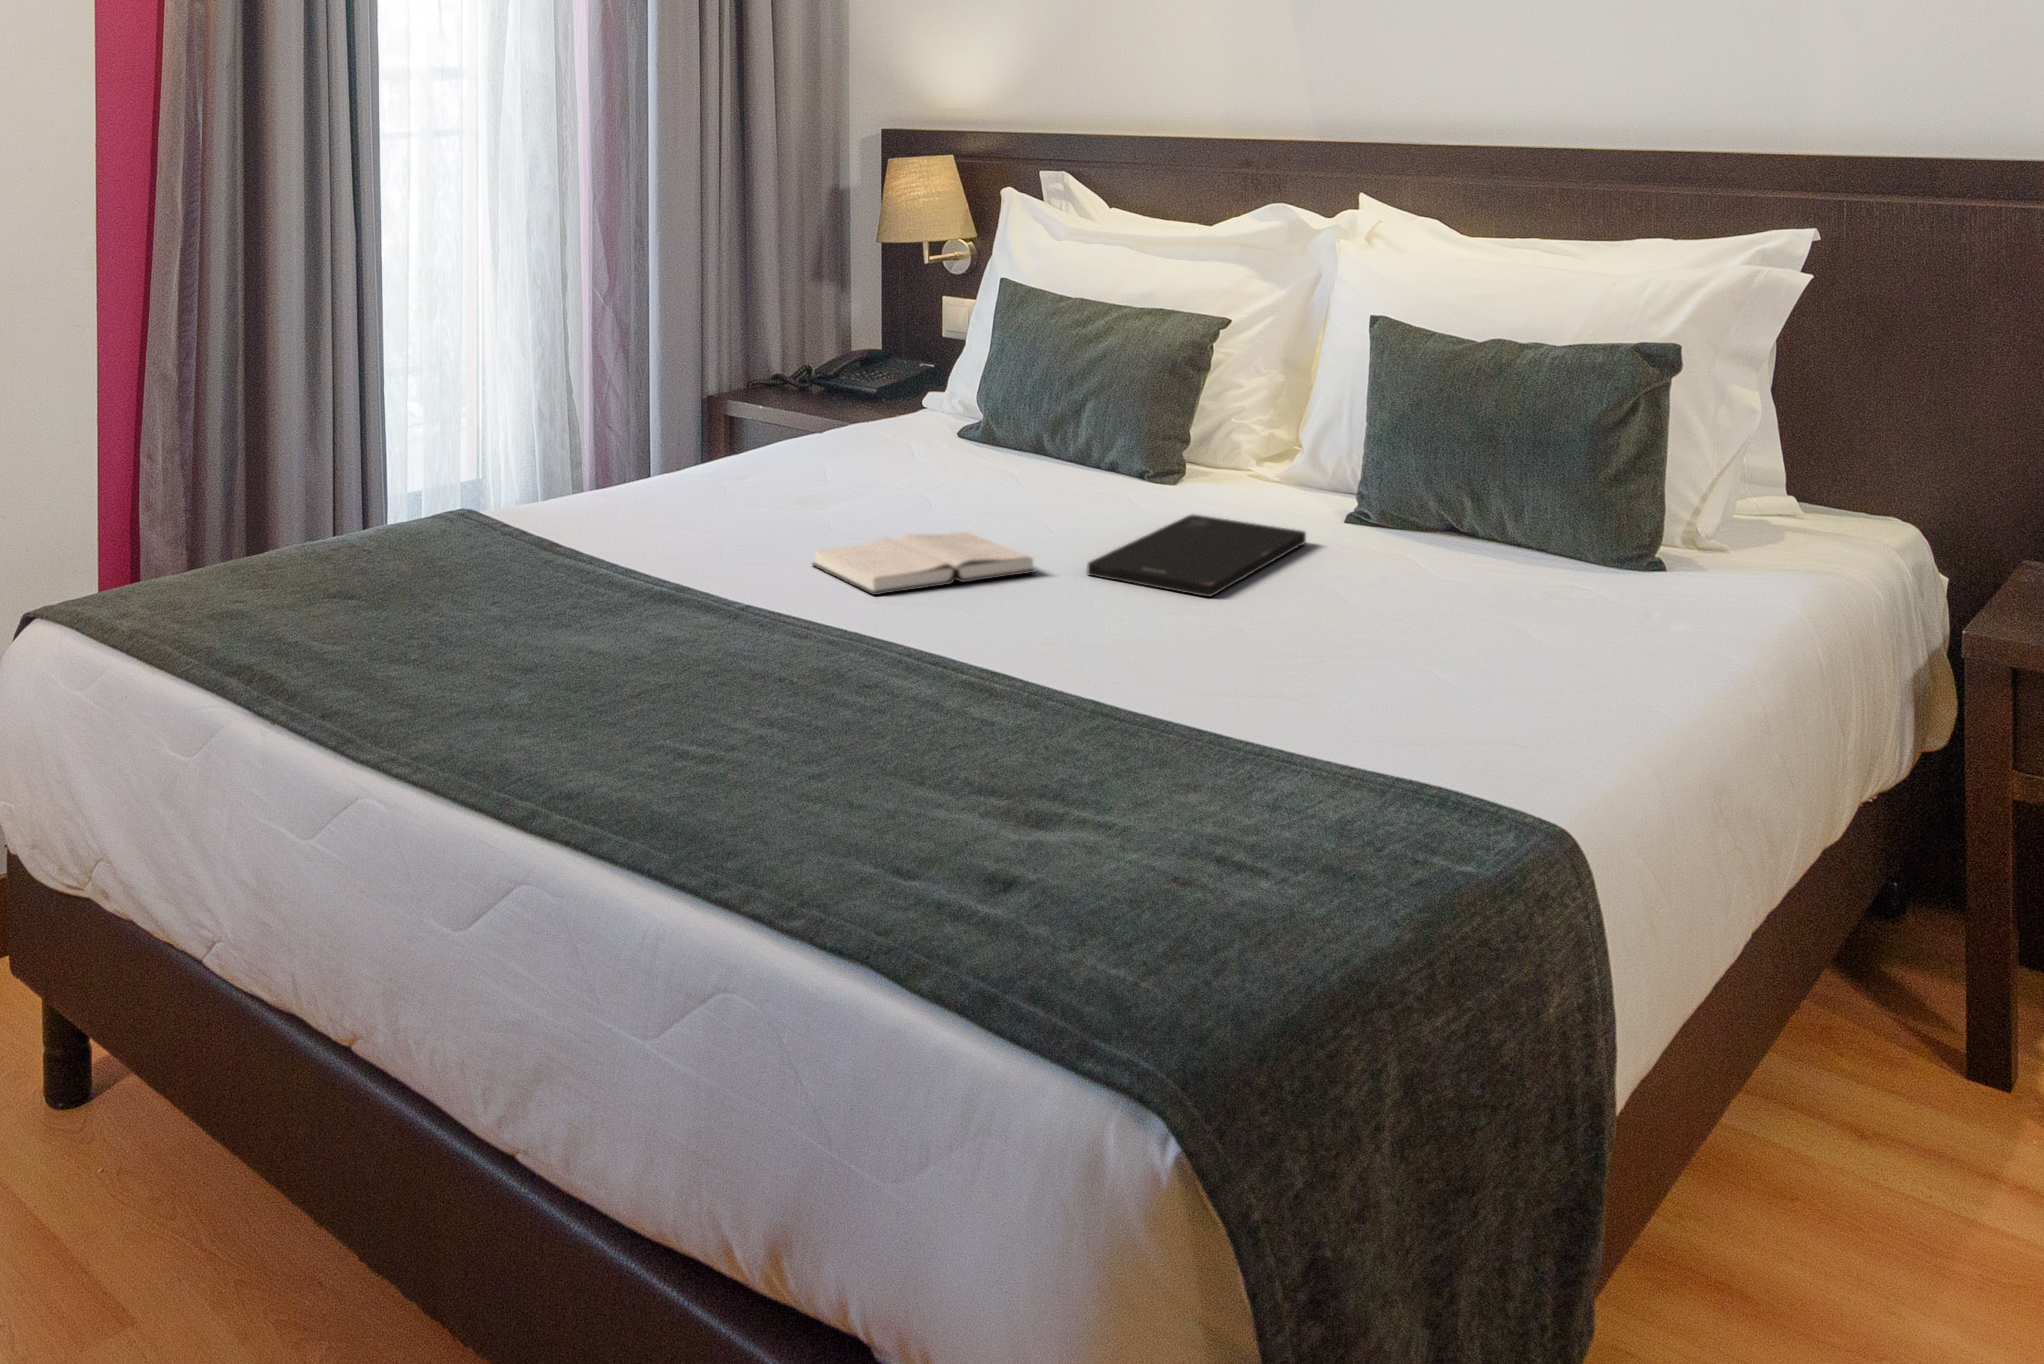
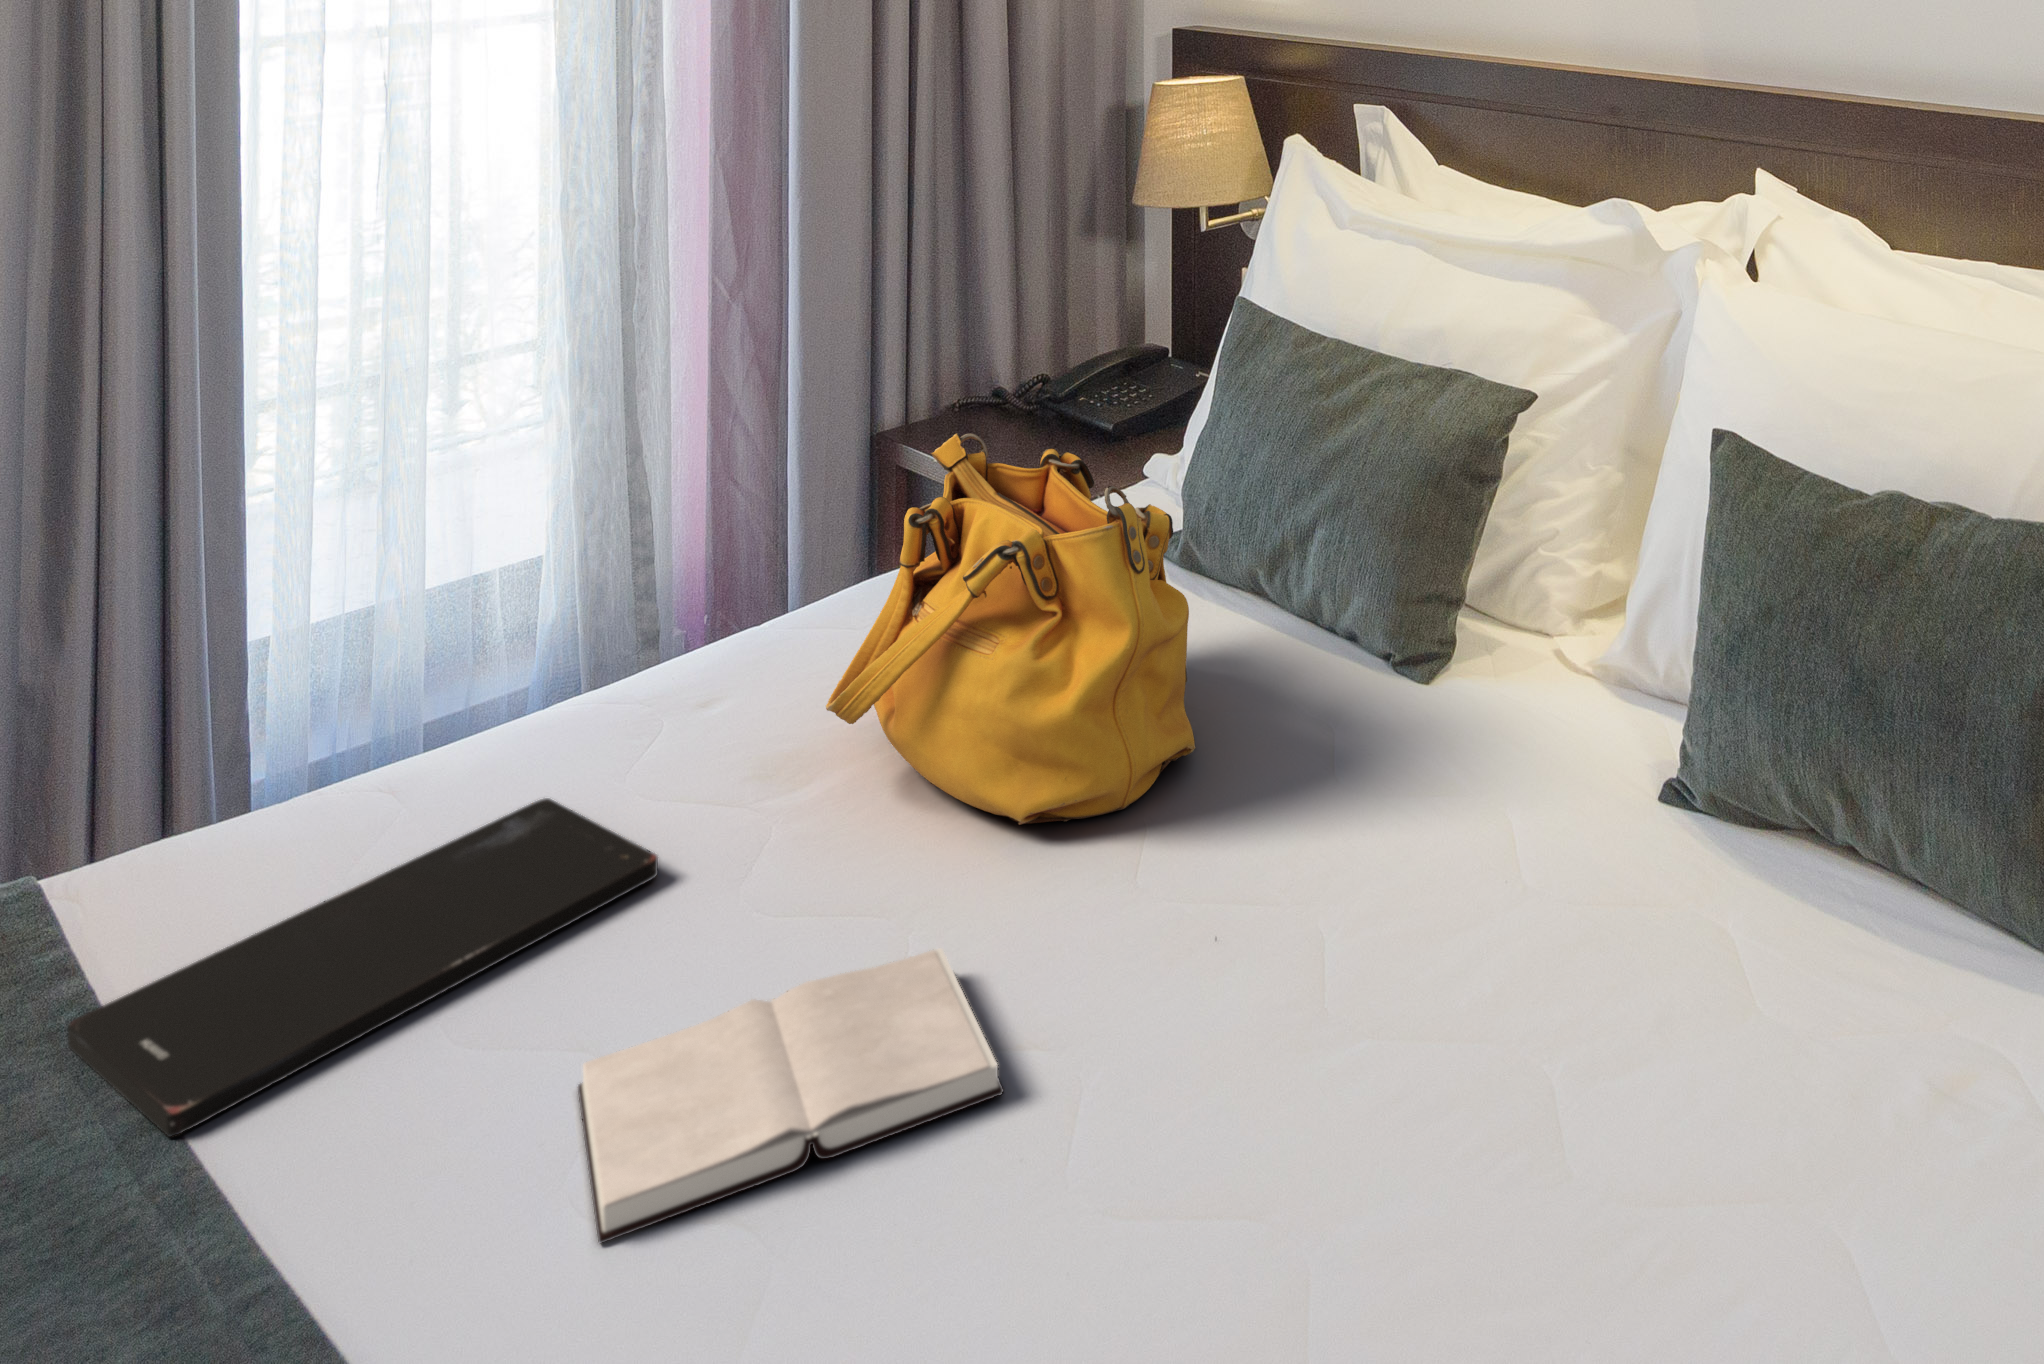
handbag: none [840,321,1051,513] -> present [826,433,1195,825]
smartphone: present [1087,515,1306,597] -> present [68,798,658,1136]

